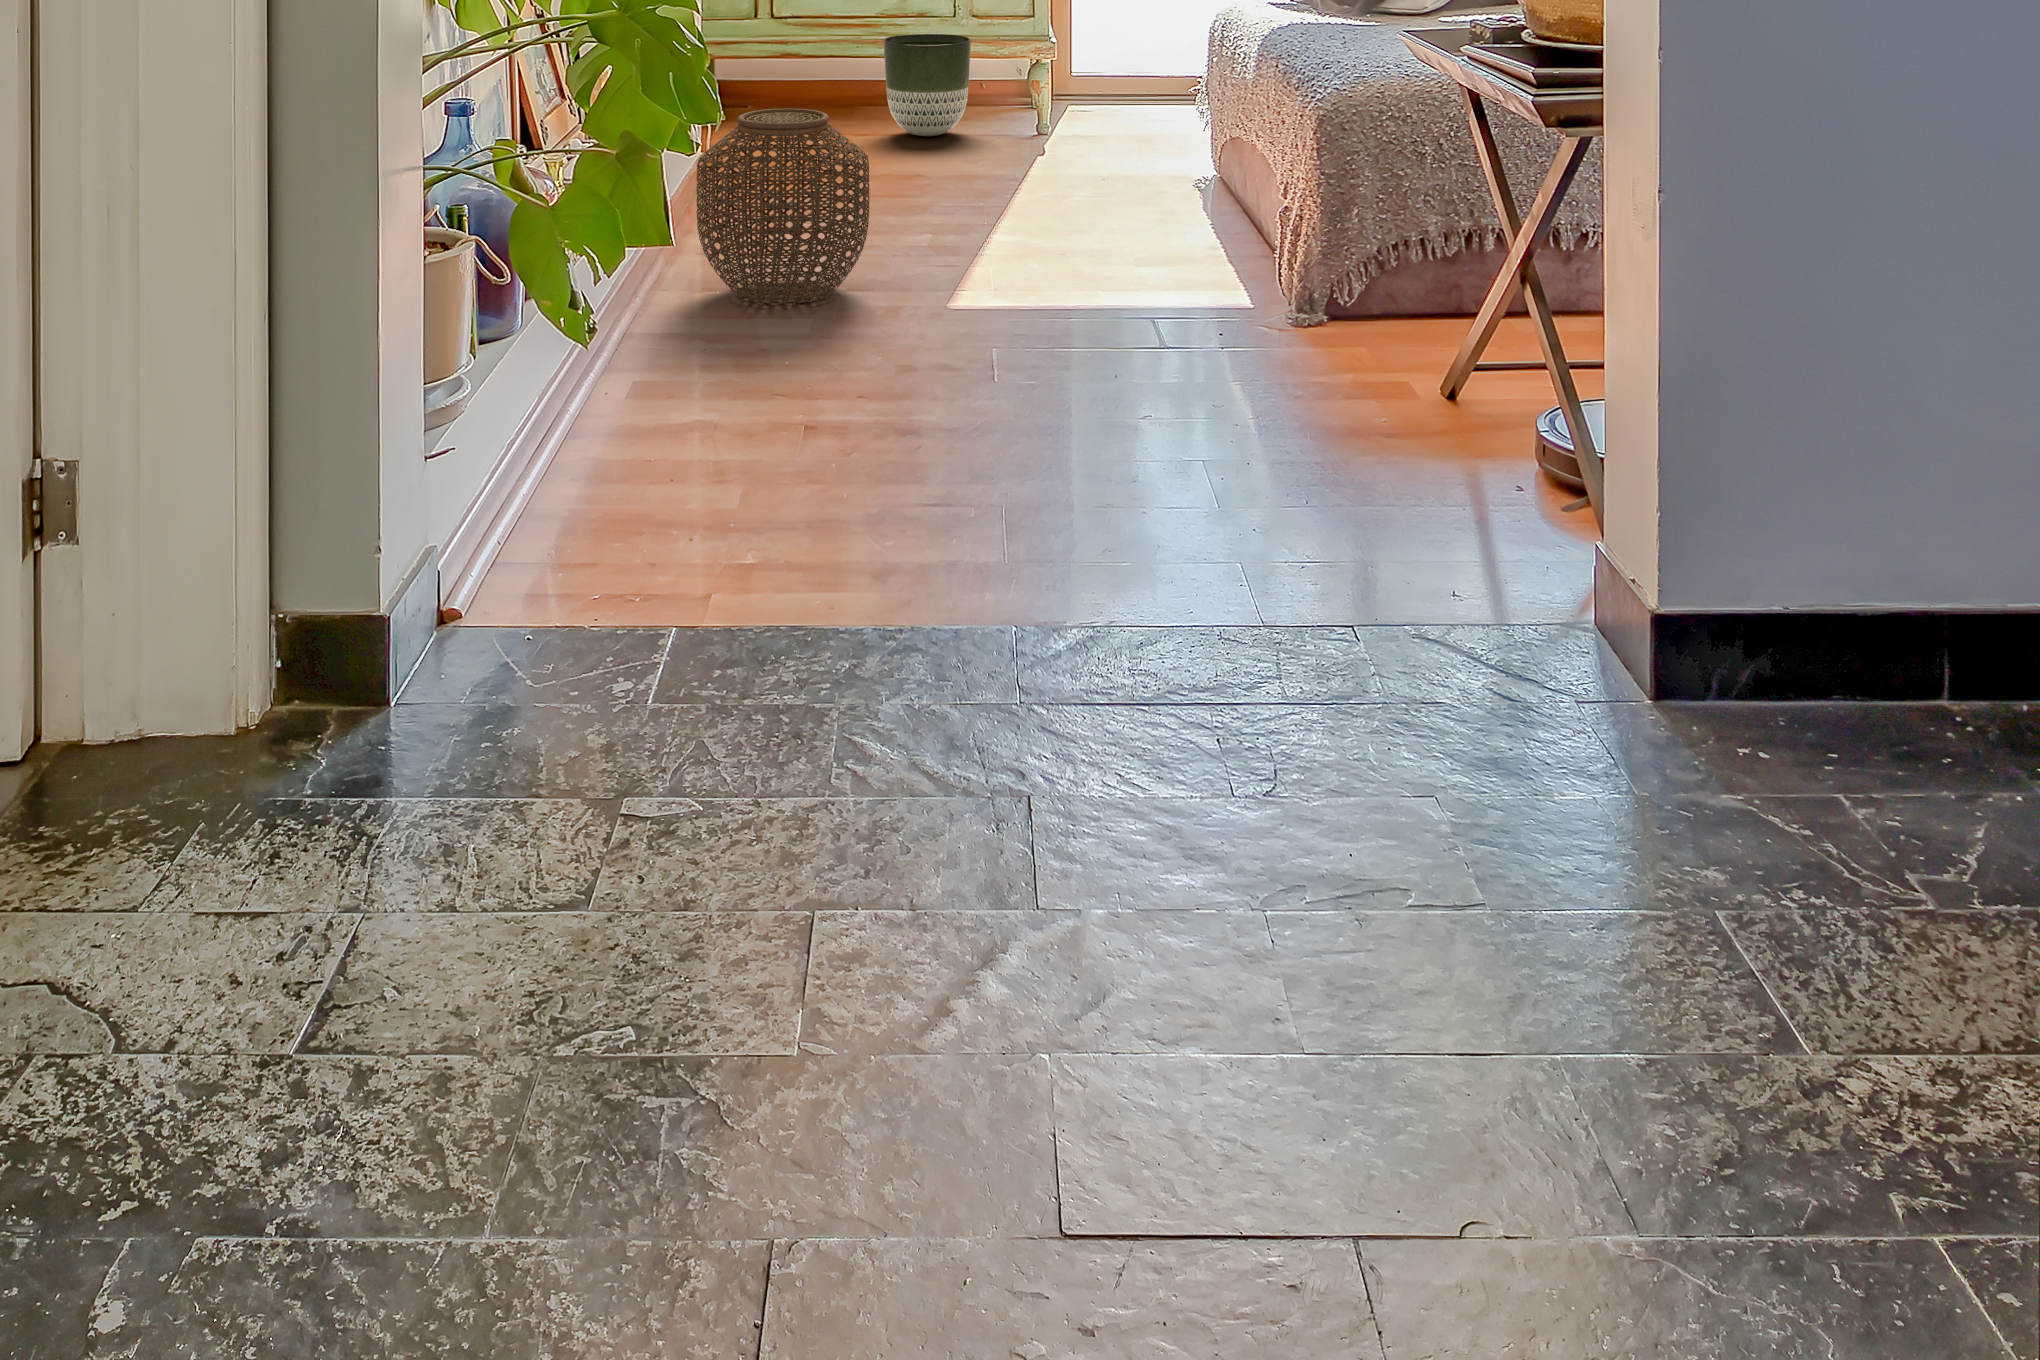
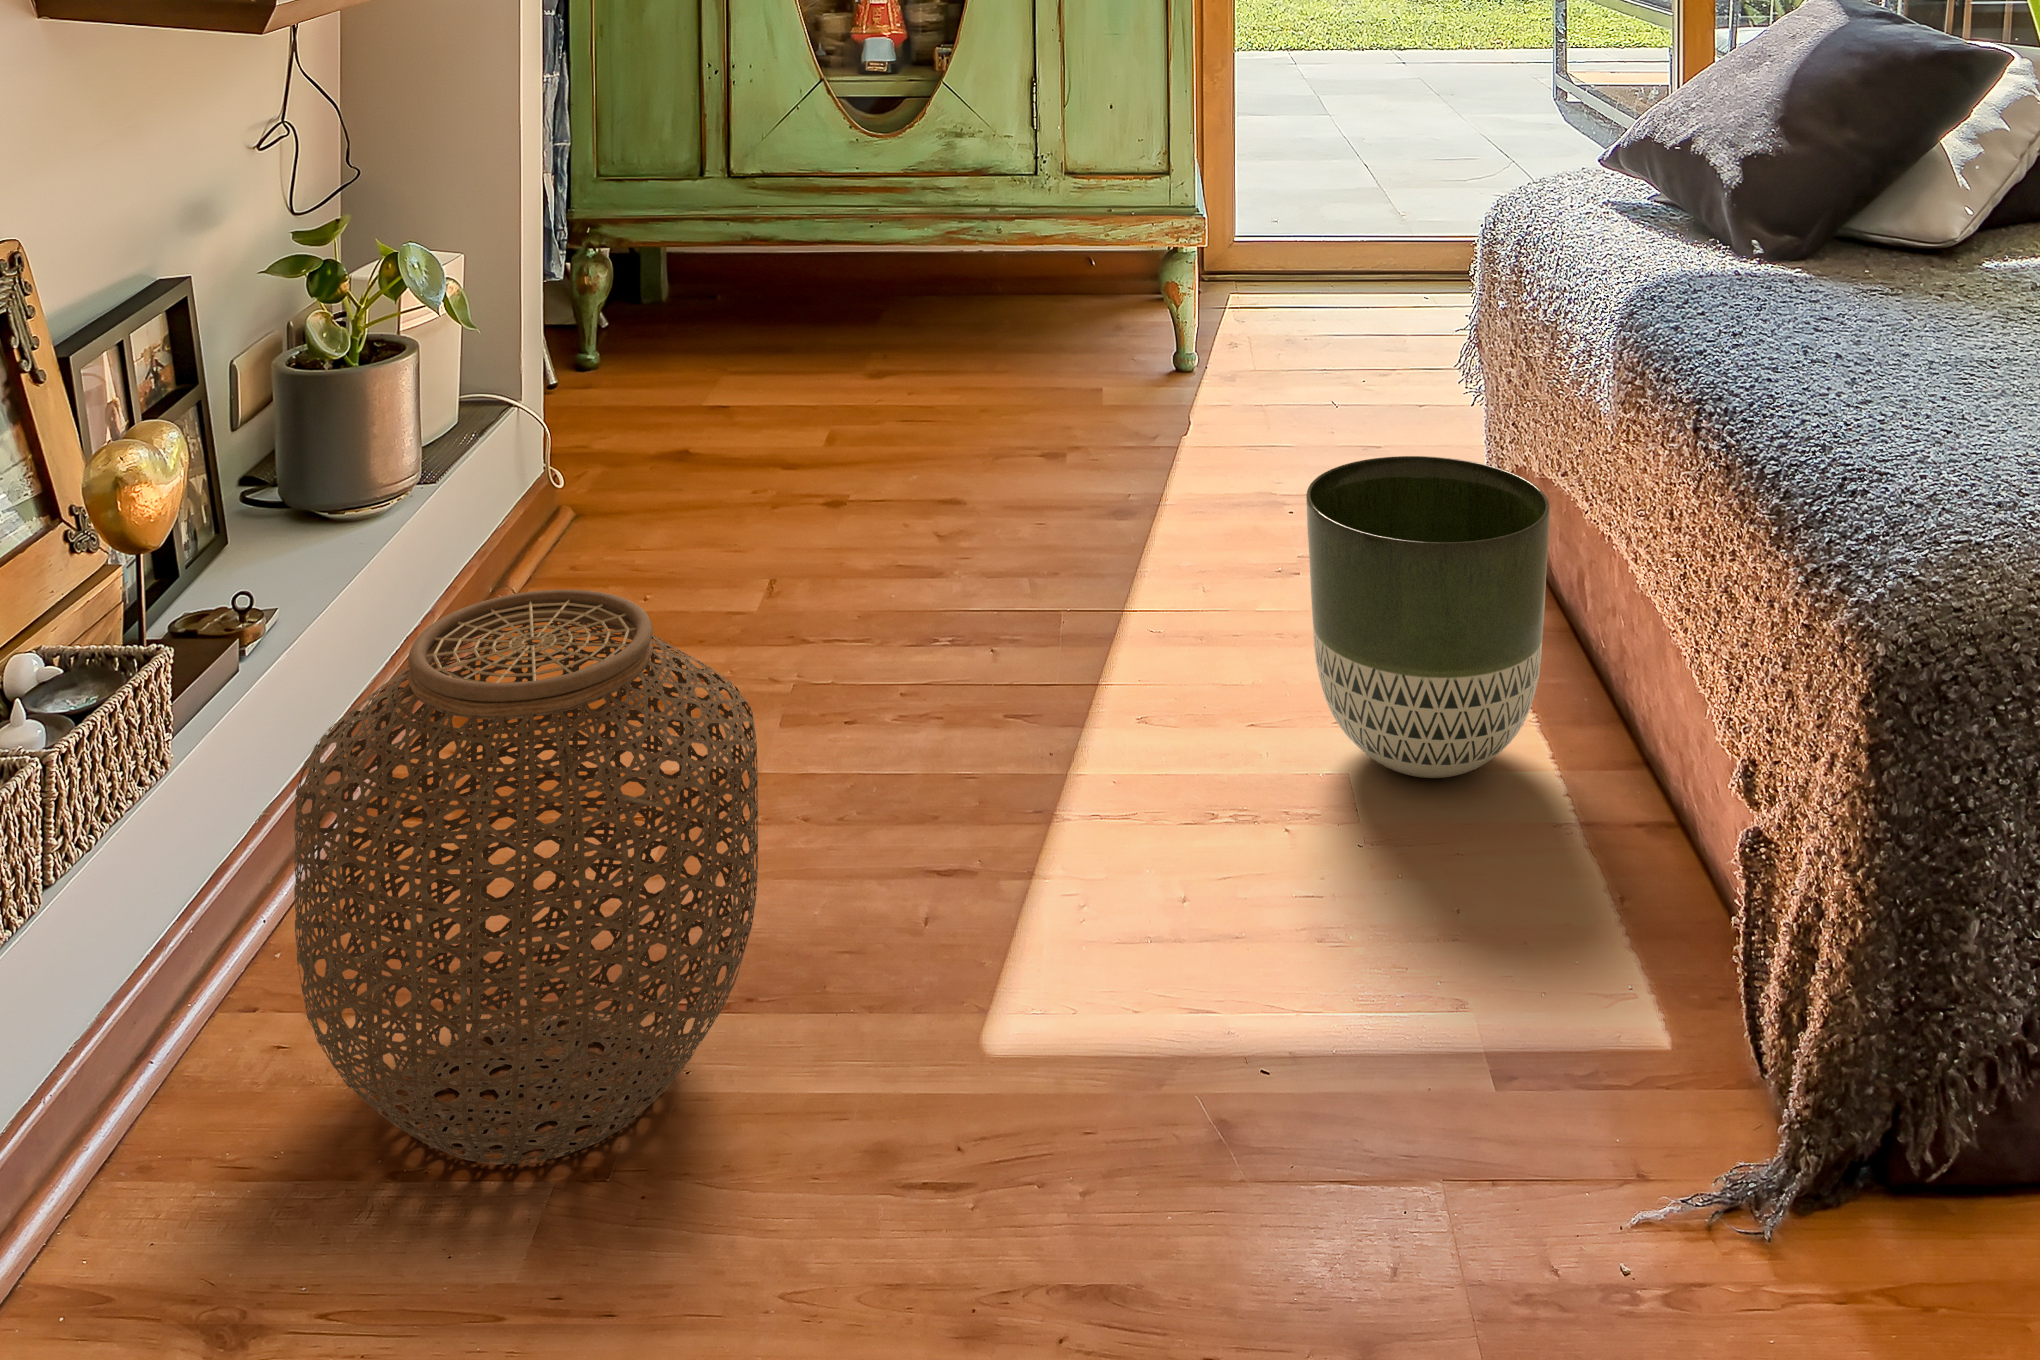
planter: present [884,34,971,136] -> present [1306,456,1550,778]

